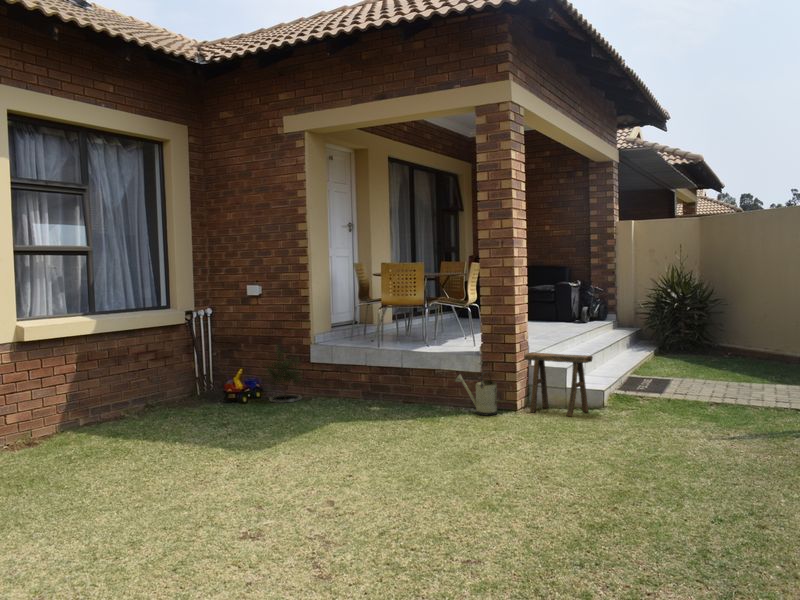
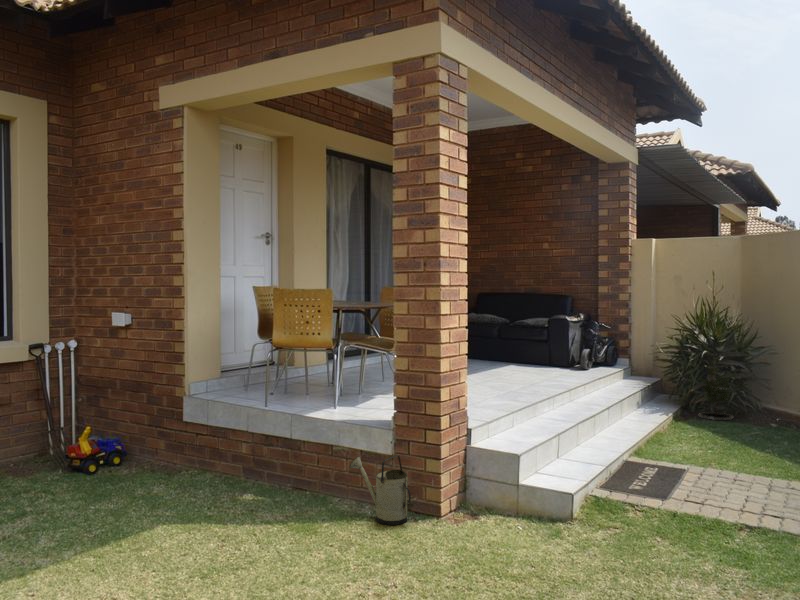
potted tree: present [266,349,301,403] -> present [699,364,733,420]
stool: present [524,352,593,416] -> none [452,429,551,536]

